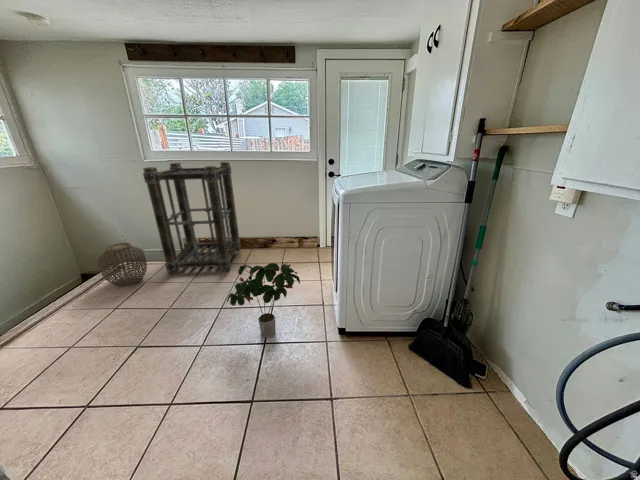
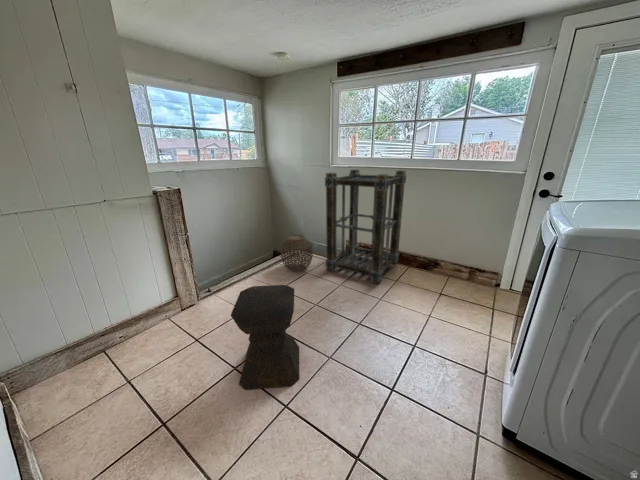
potted plant: present [227,263,300,338] -> none [361,290,455,386]
stool: none [74,291,179,415] -> present [231,285,299,390]

